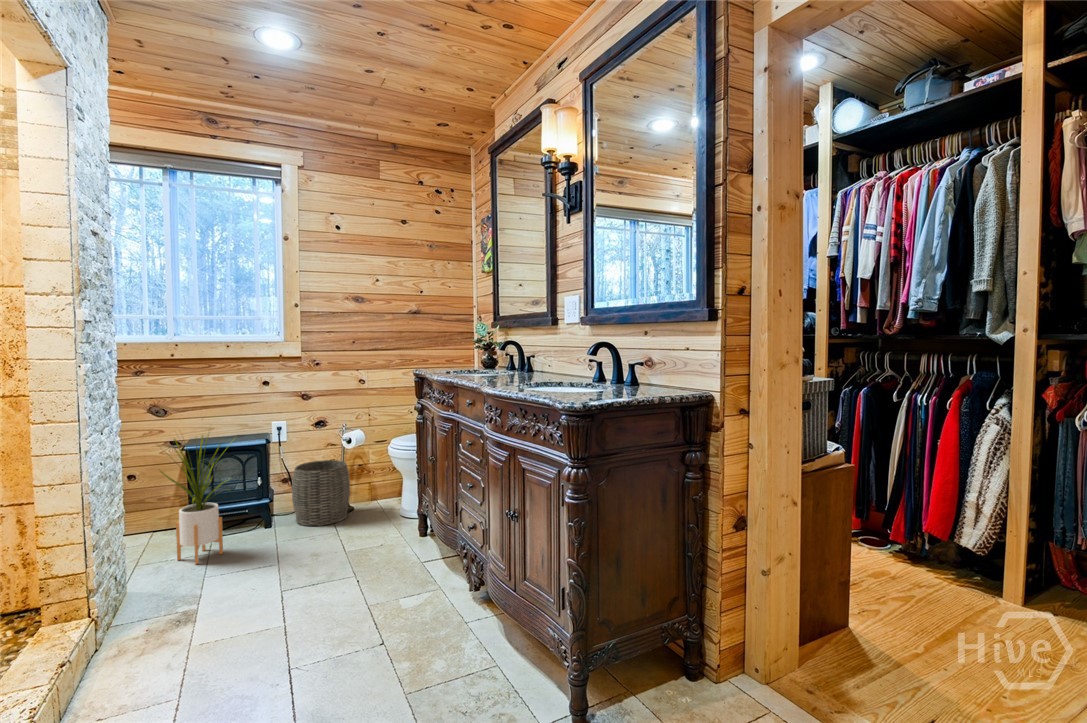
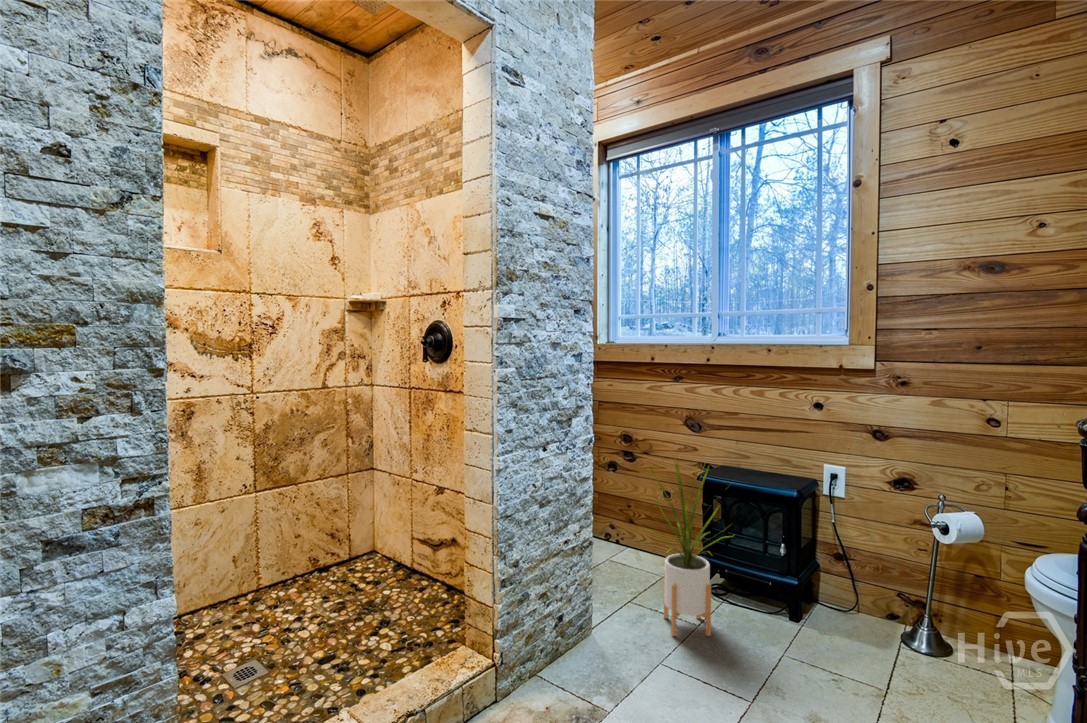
woven basket: present [292,460,350,526] -> none [833,542,941,669]

